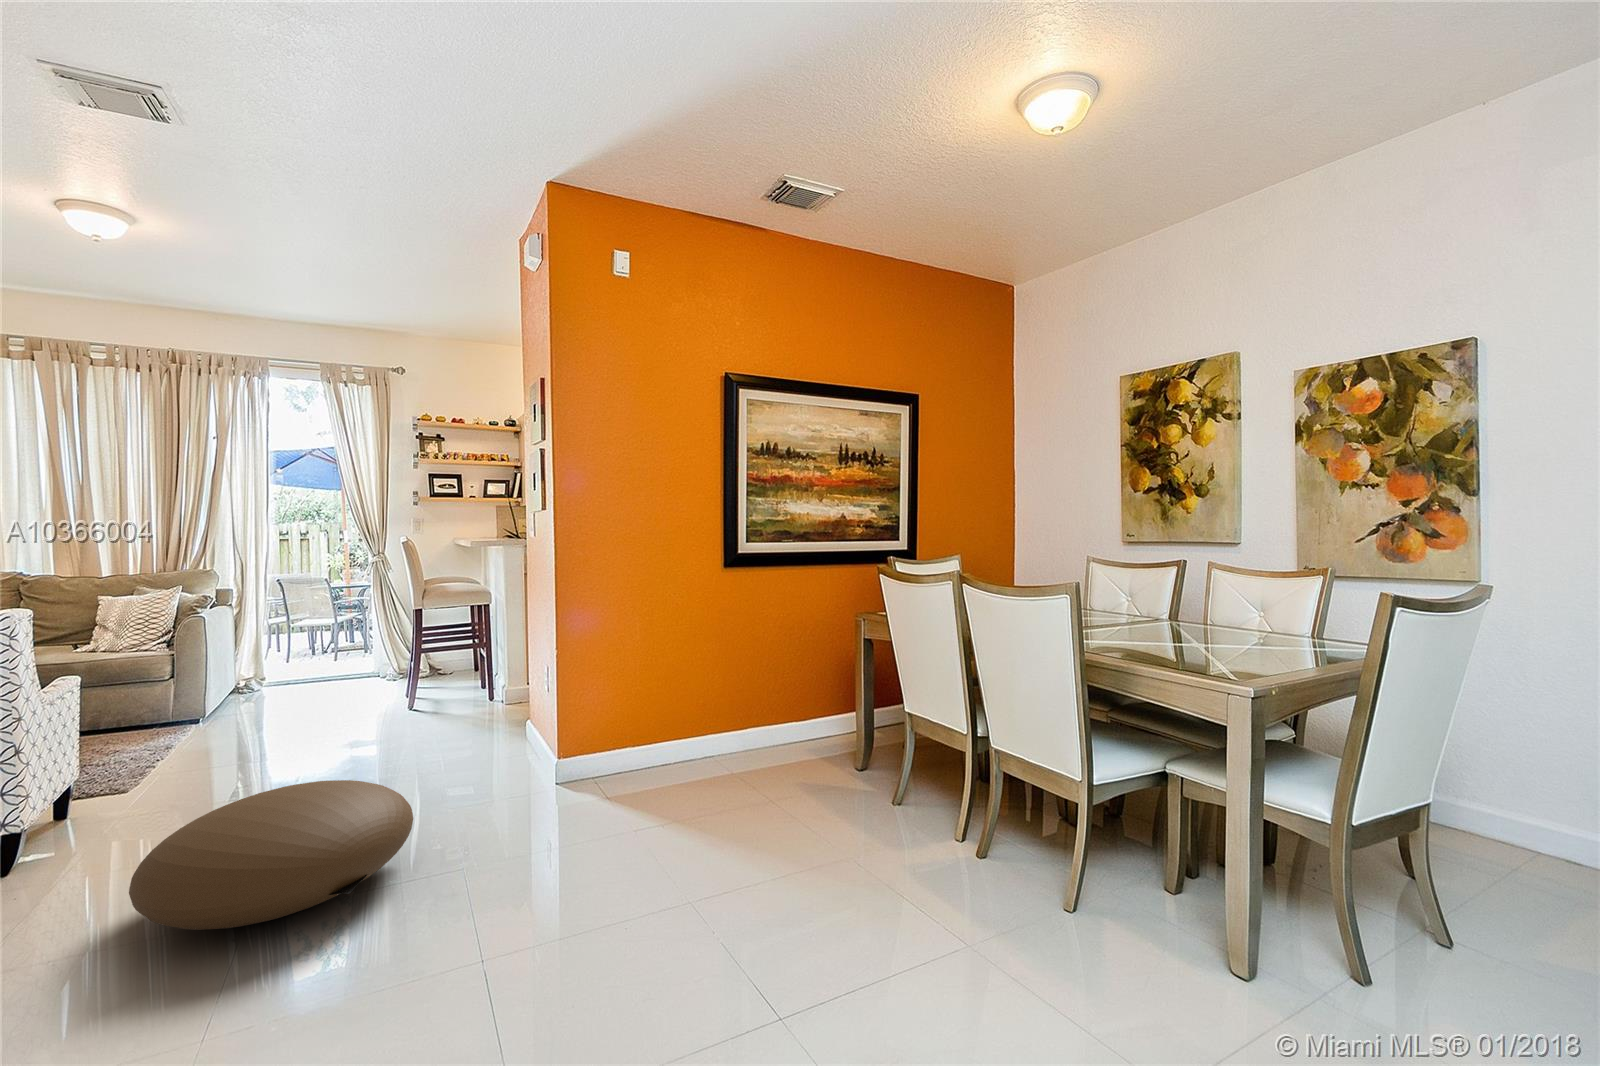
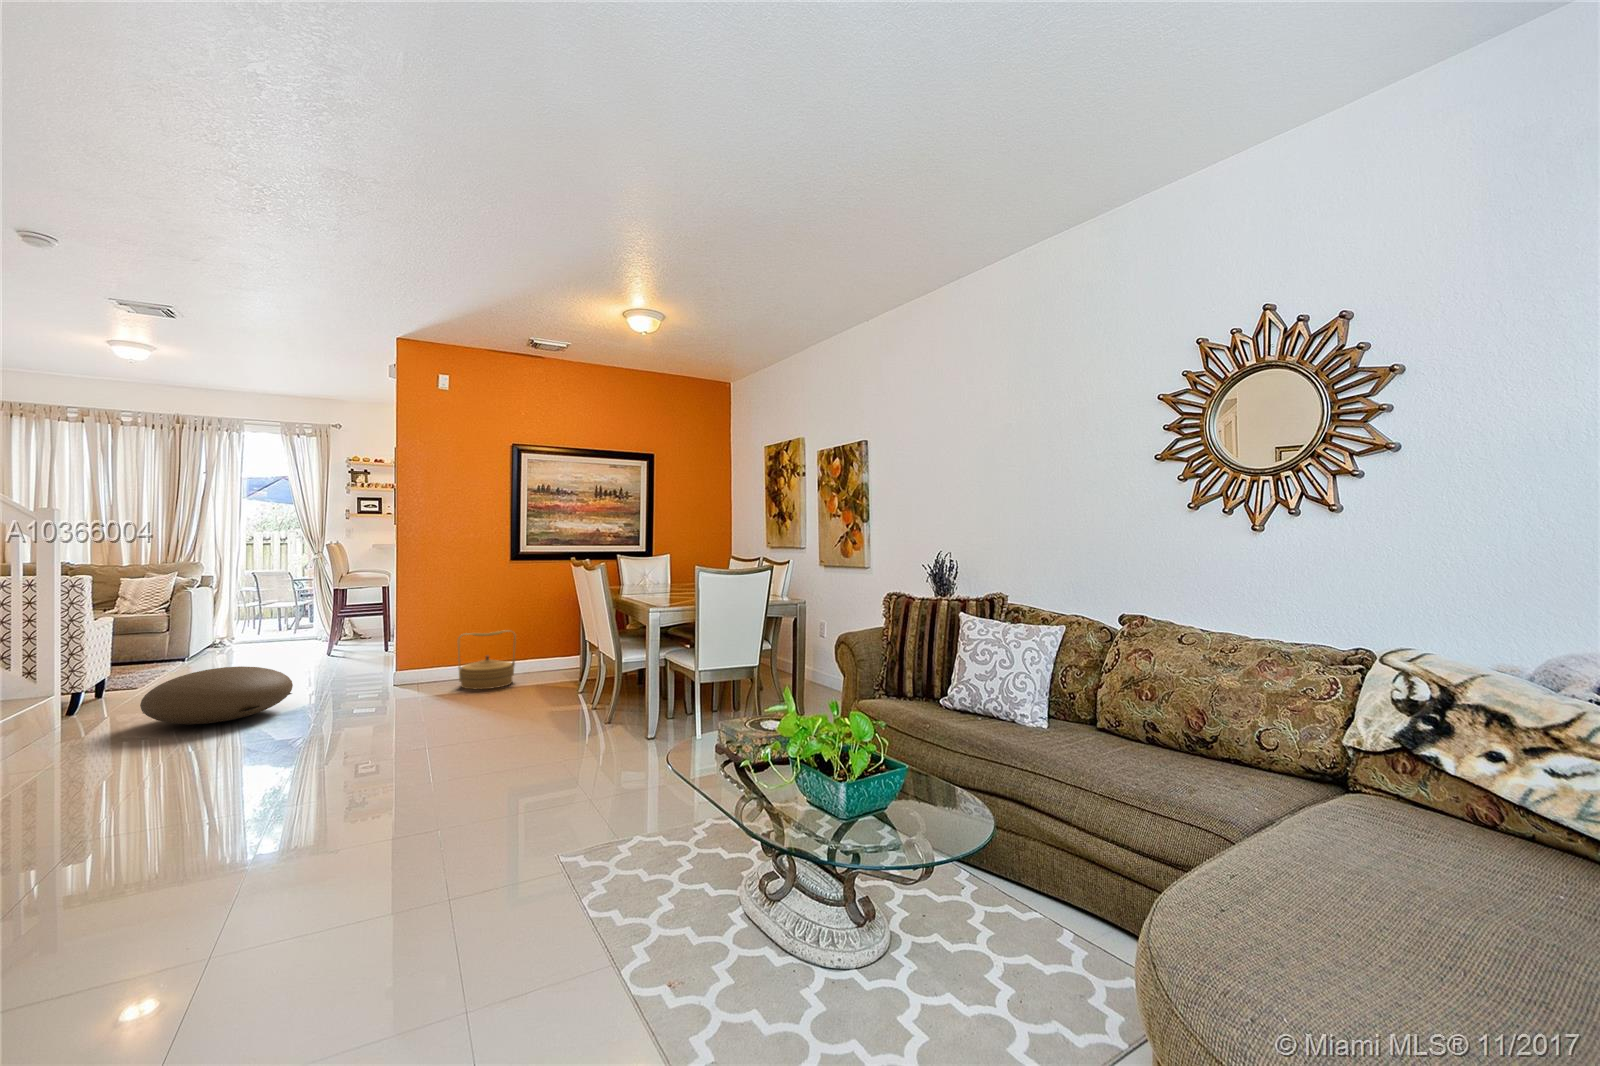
woven basket: none [661,684,746,792] -> present [458,630,516,689]

